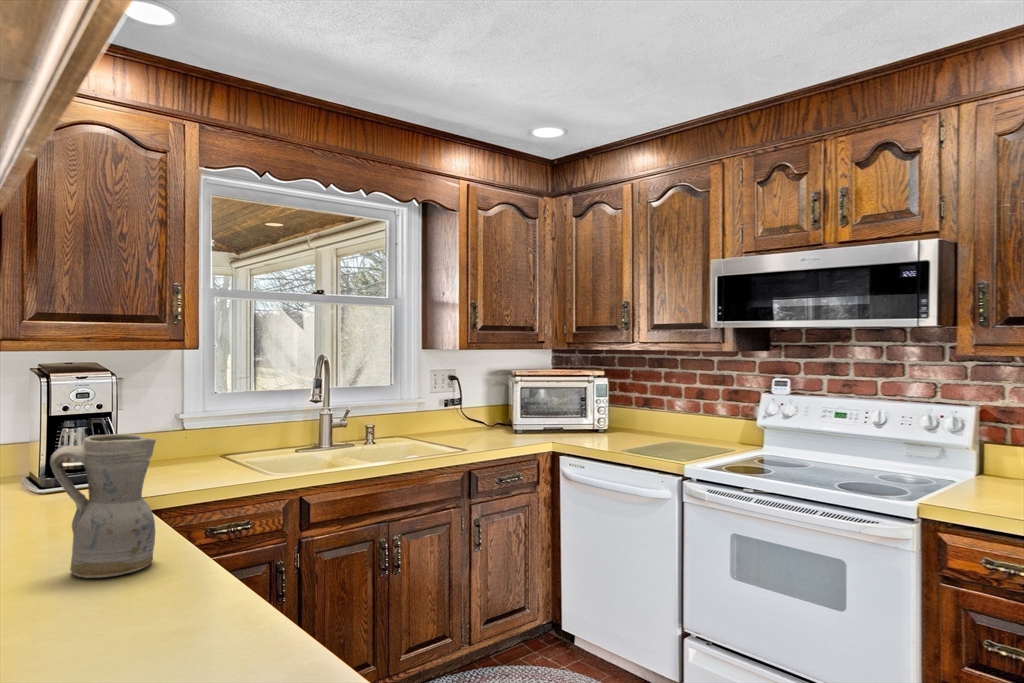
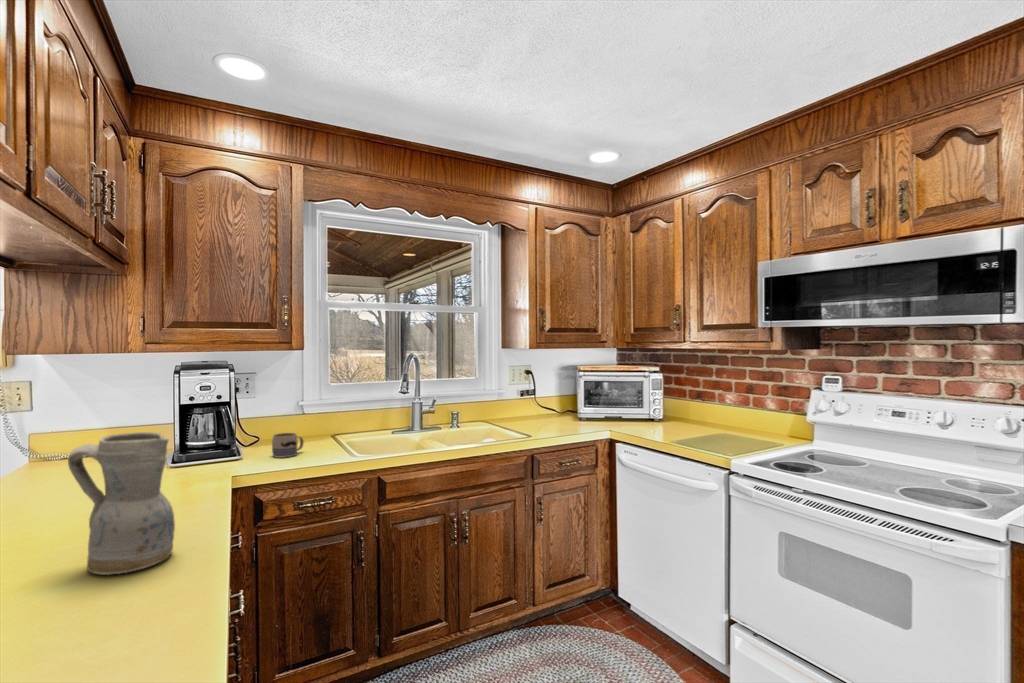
mug: none [168,450,204,479] -> present [272,433,304,458]

